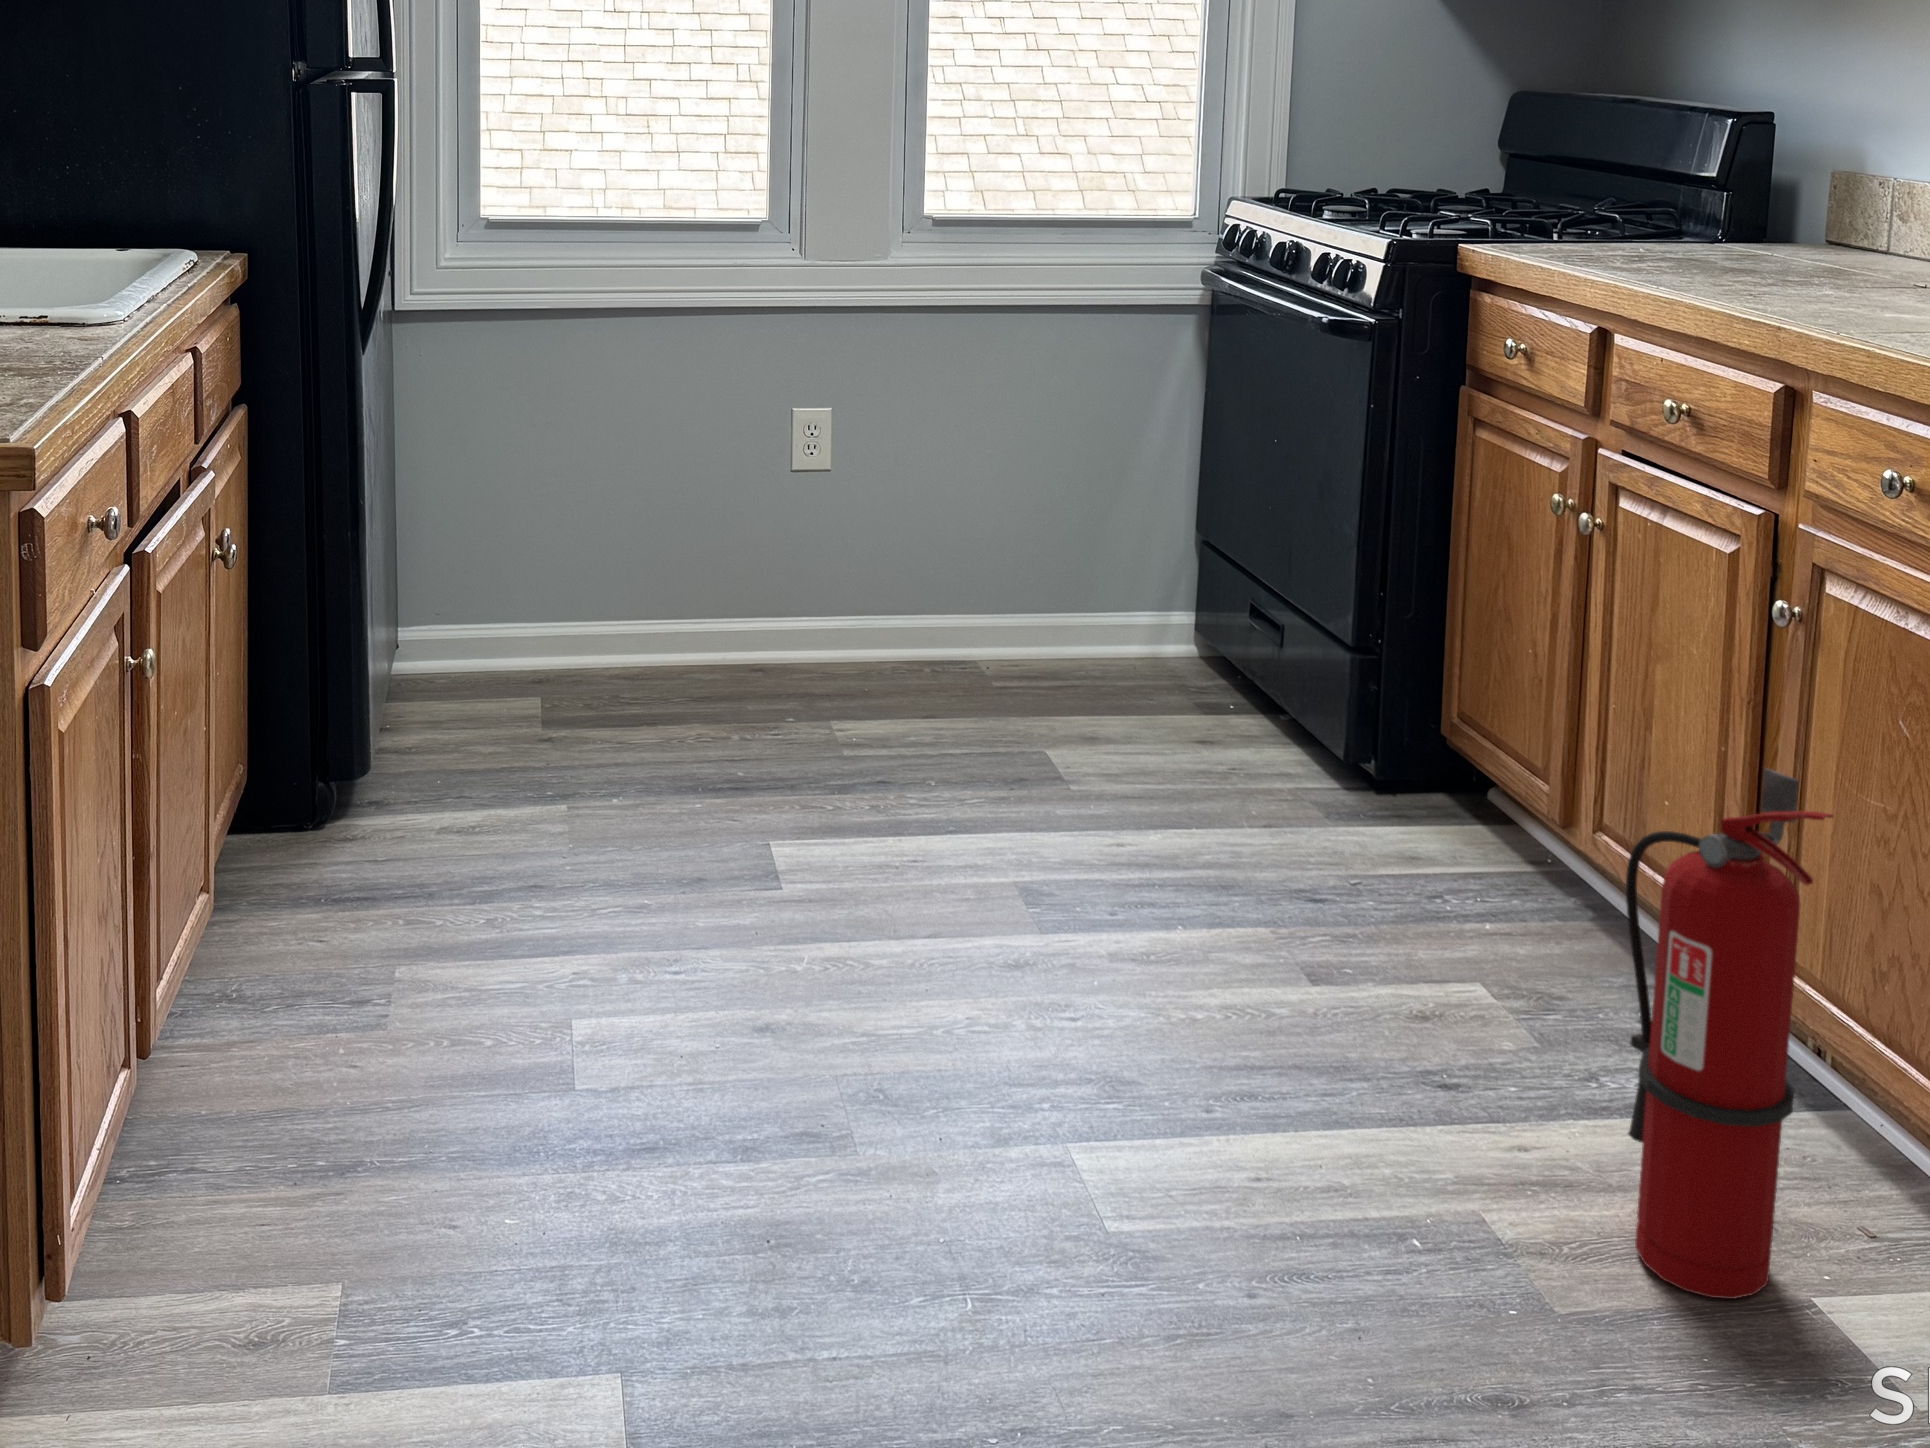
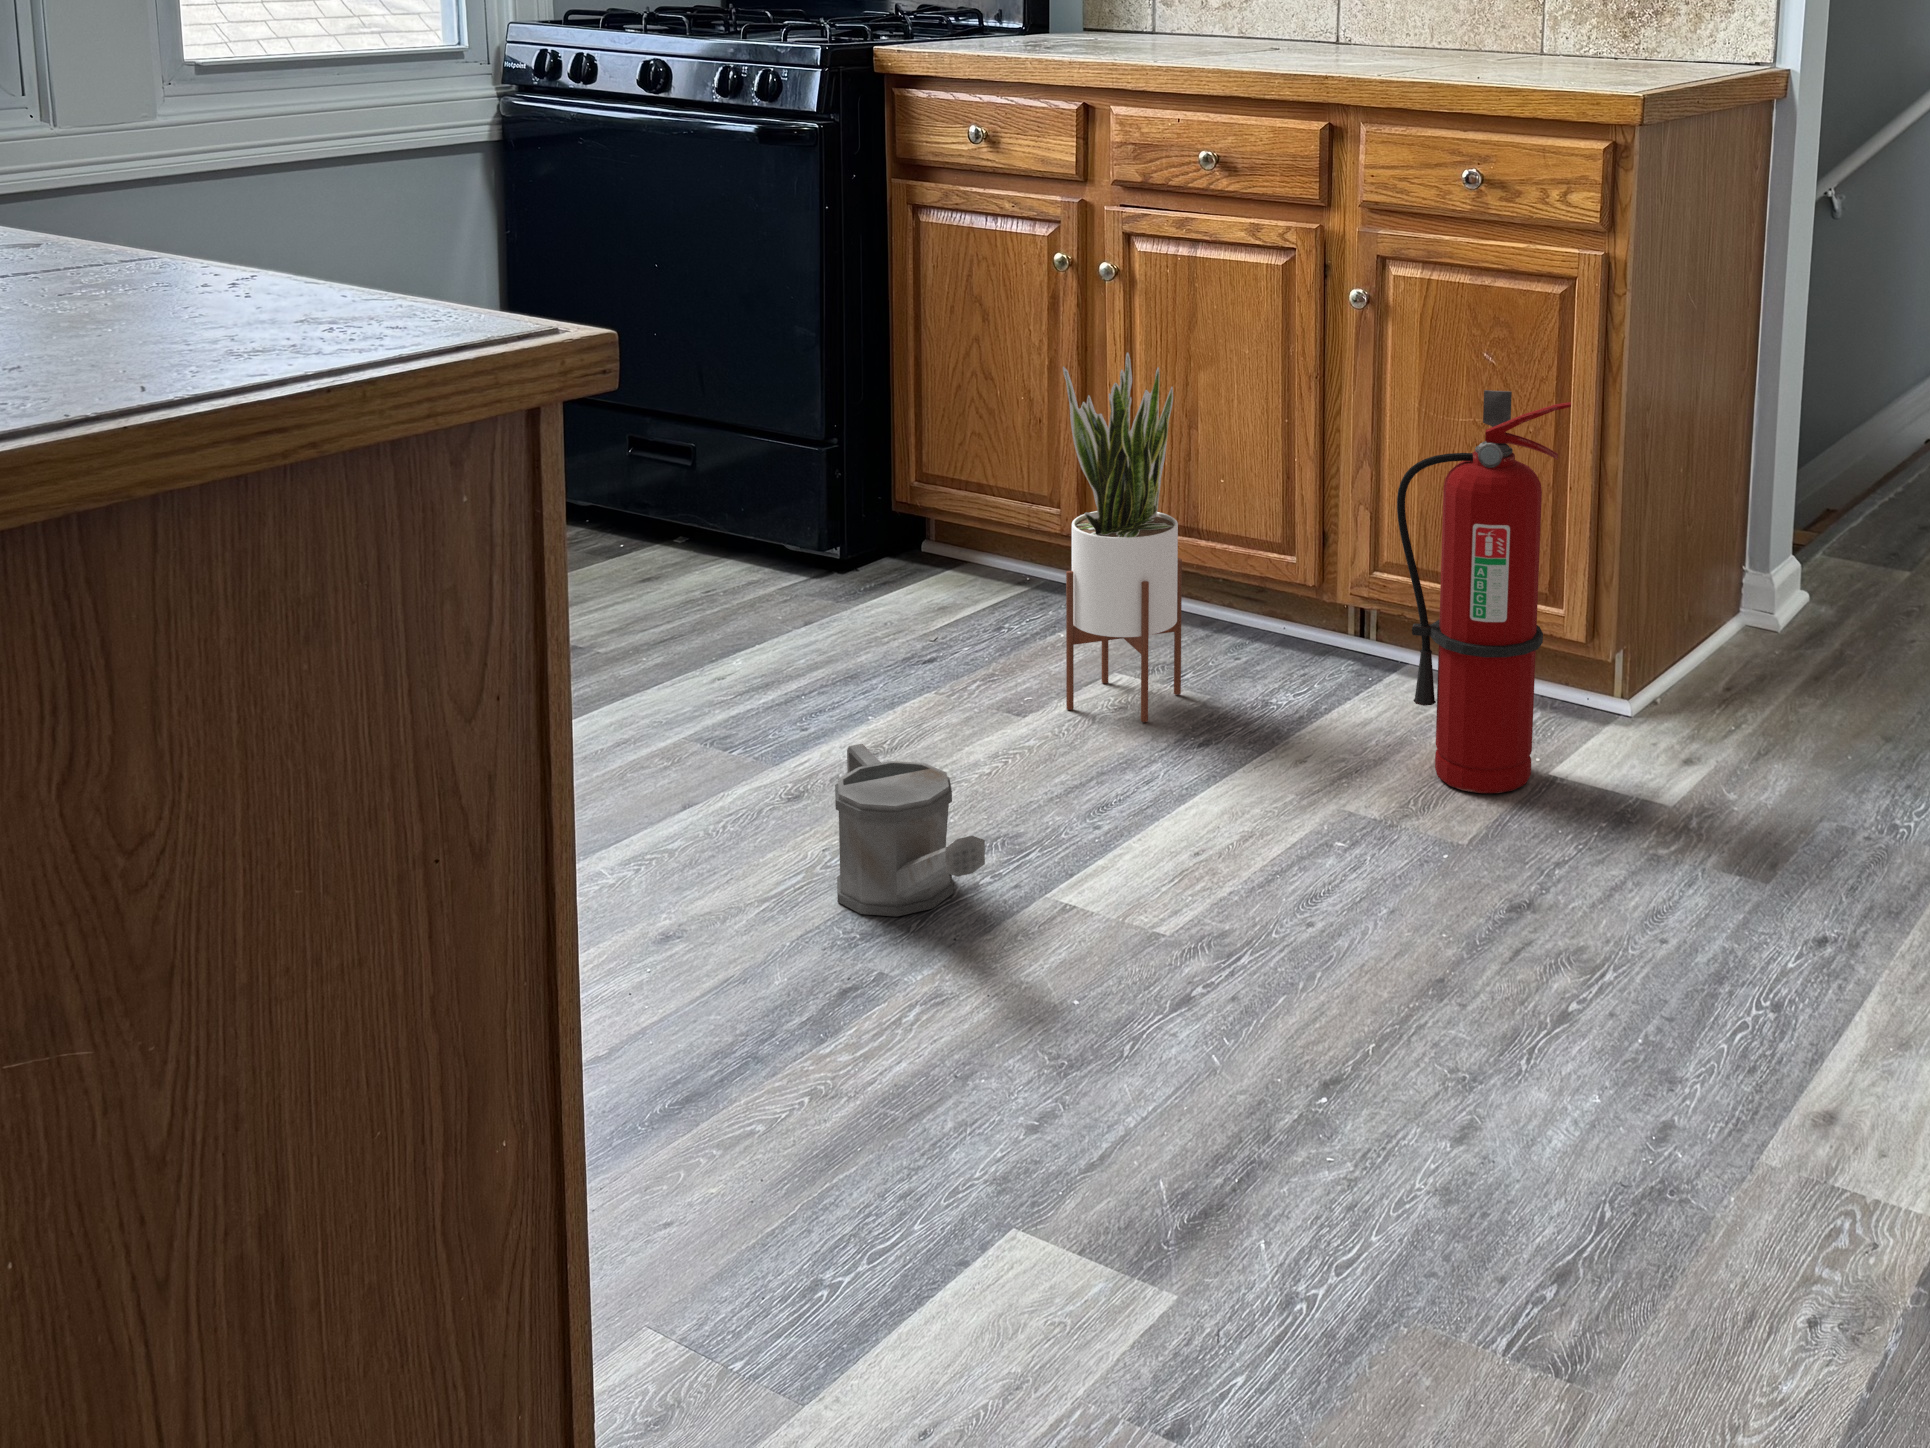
potted plant: none [1359,615,1539,1035] -> present [1063,352,1182,722]
watering can: none [880,925,1019,1104] -> present [835,744,985,916]

